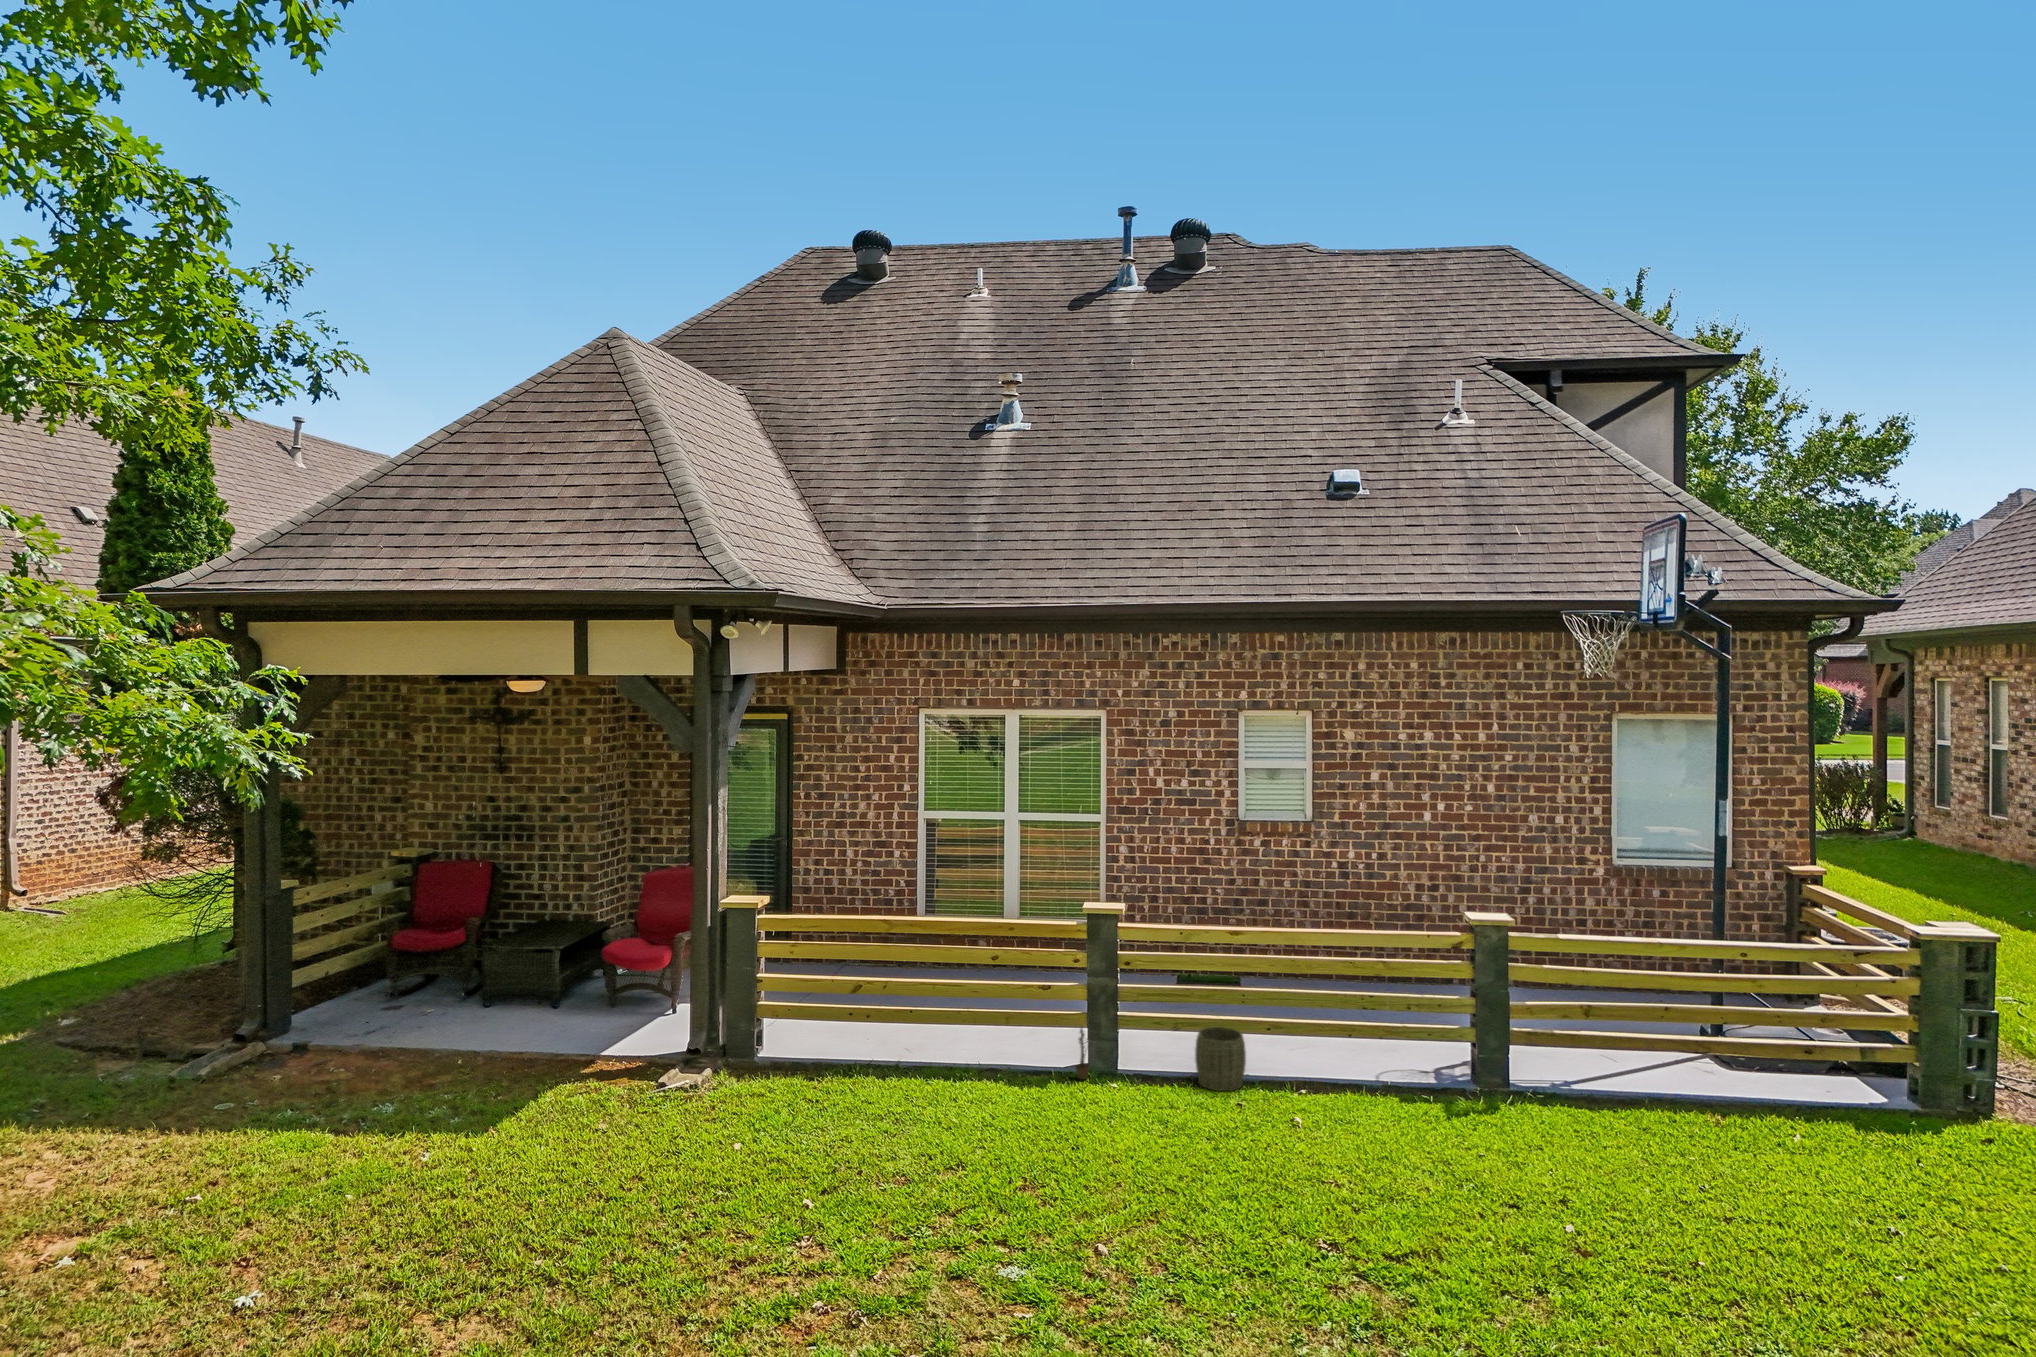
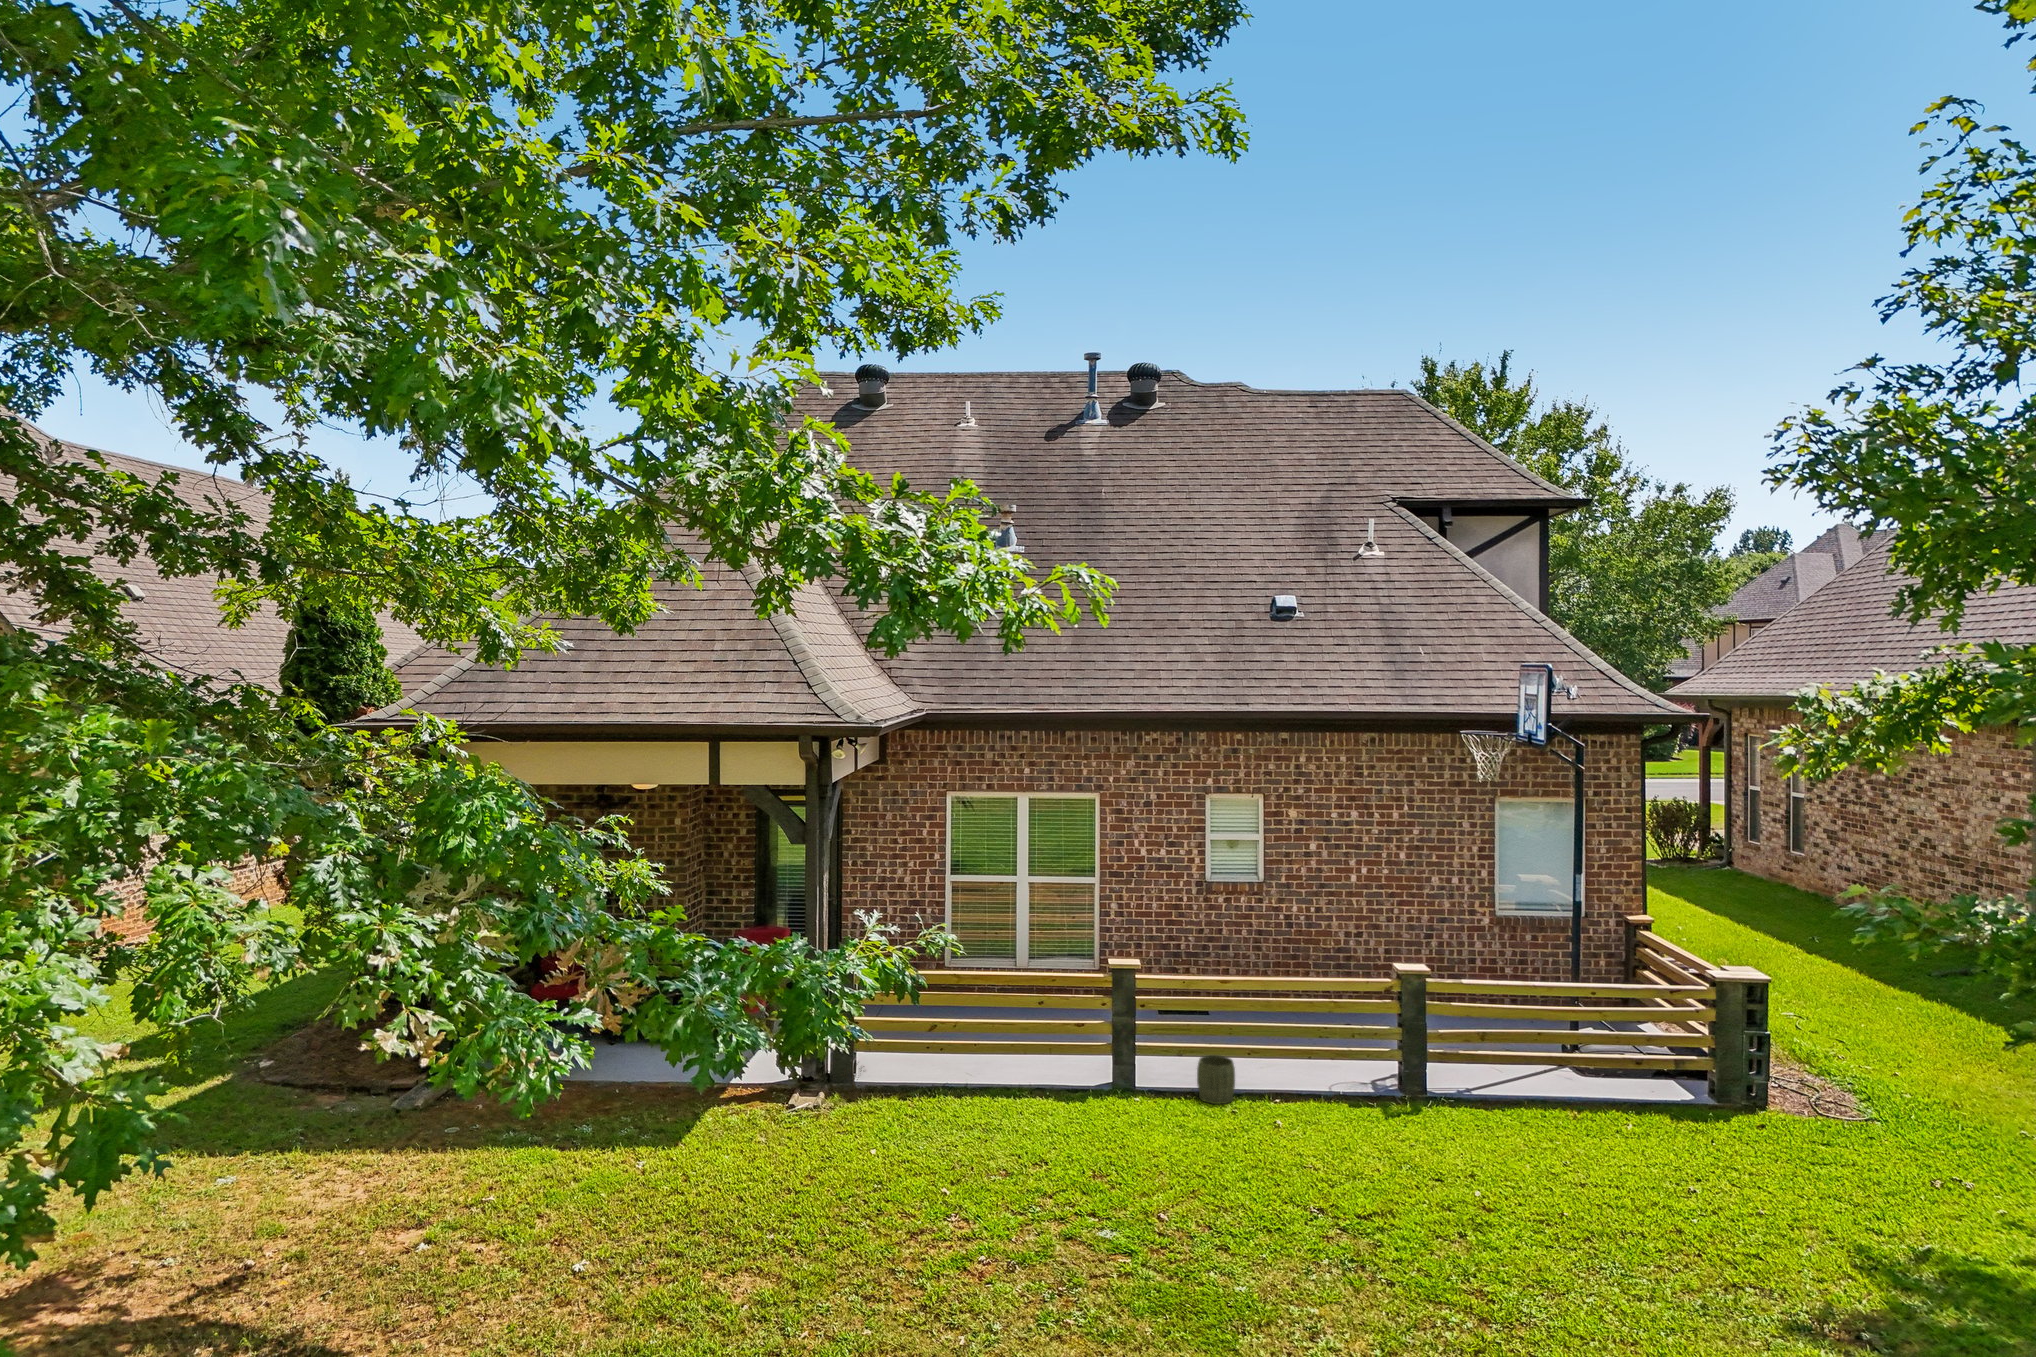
decorative plant: present [1075,1029,1090,1080] -> present [837,1063,864,1101]

